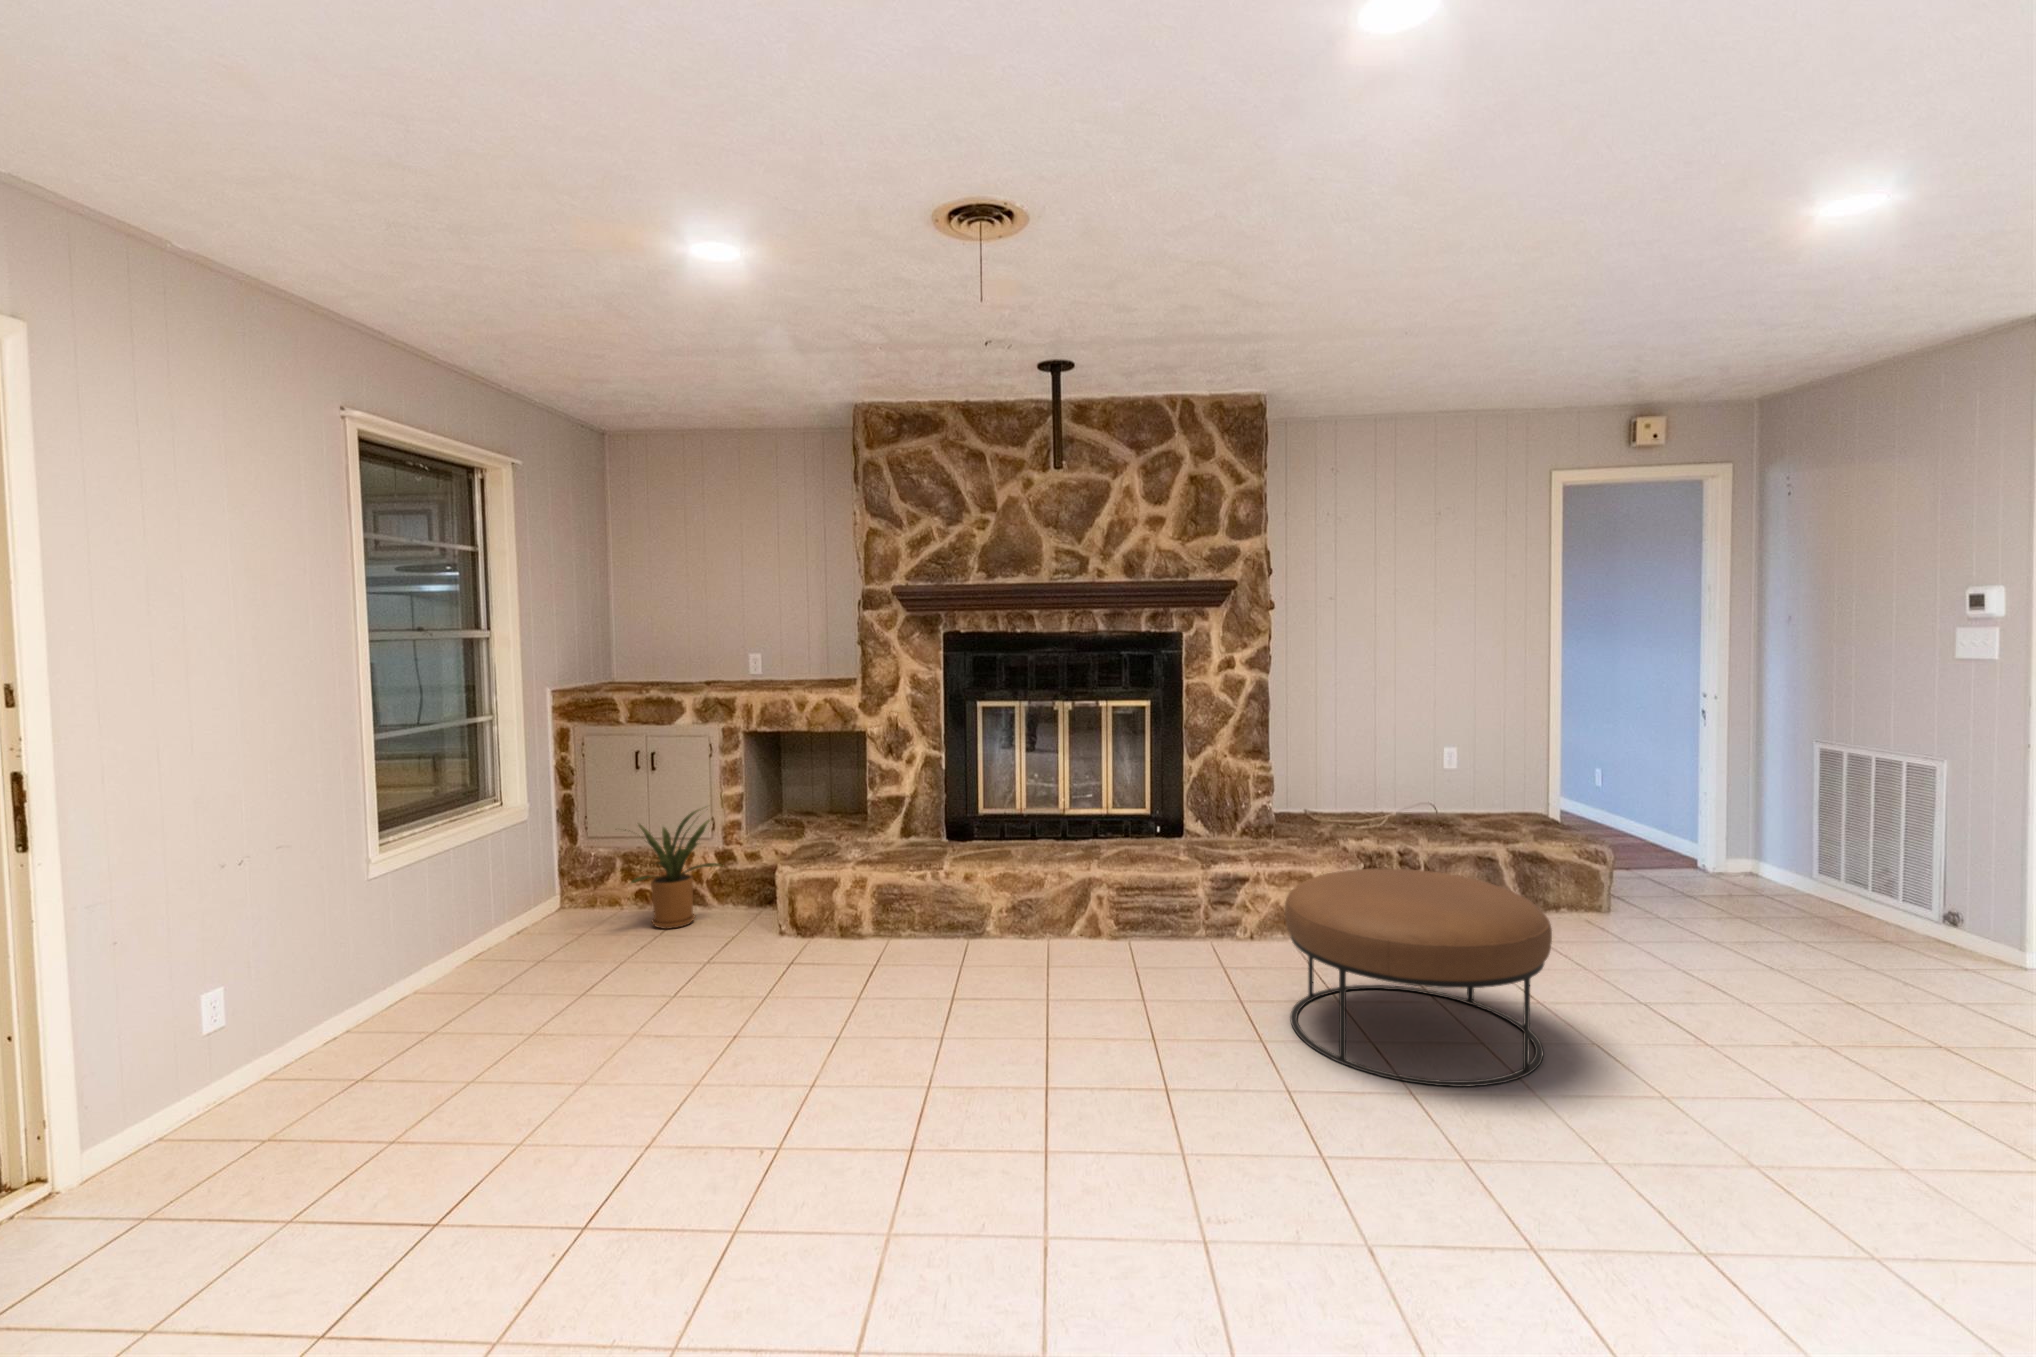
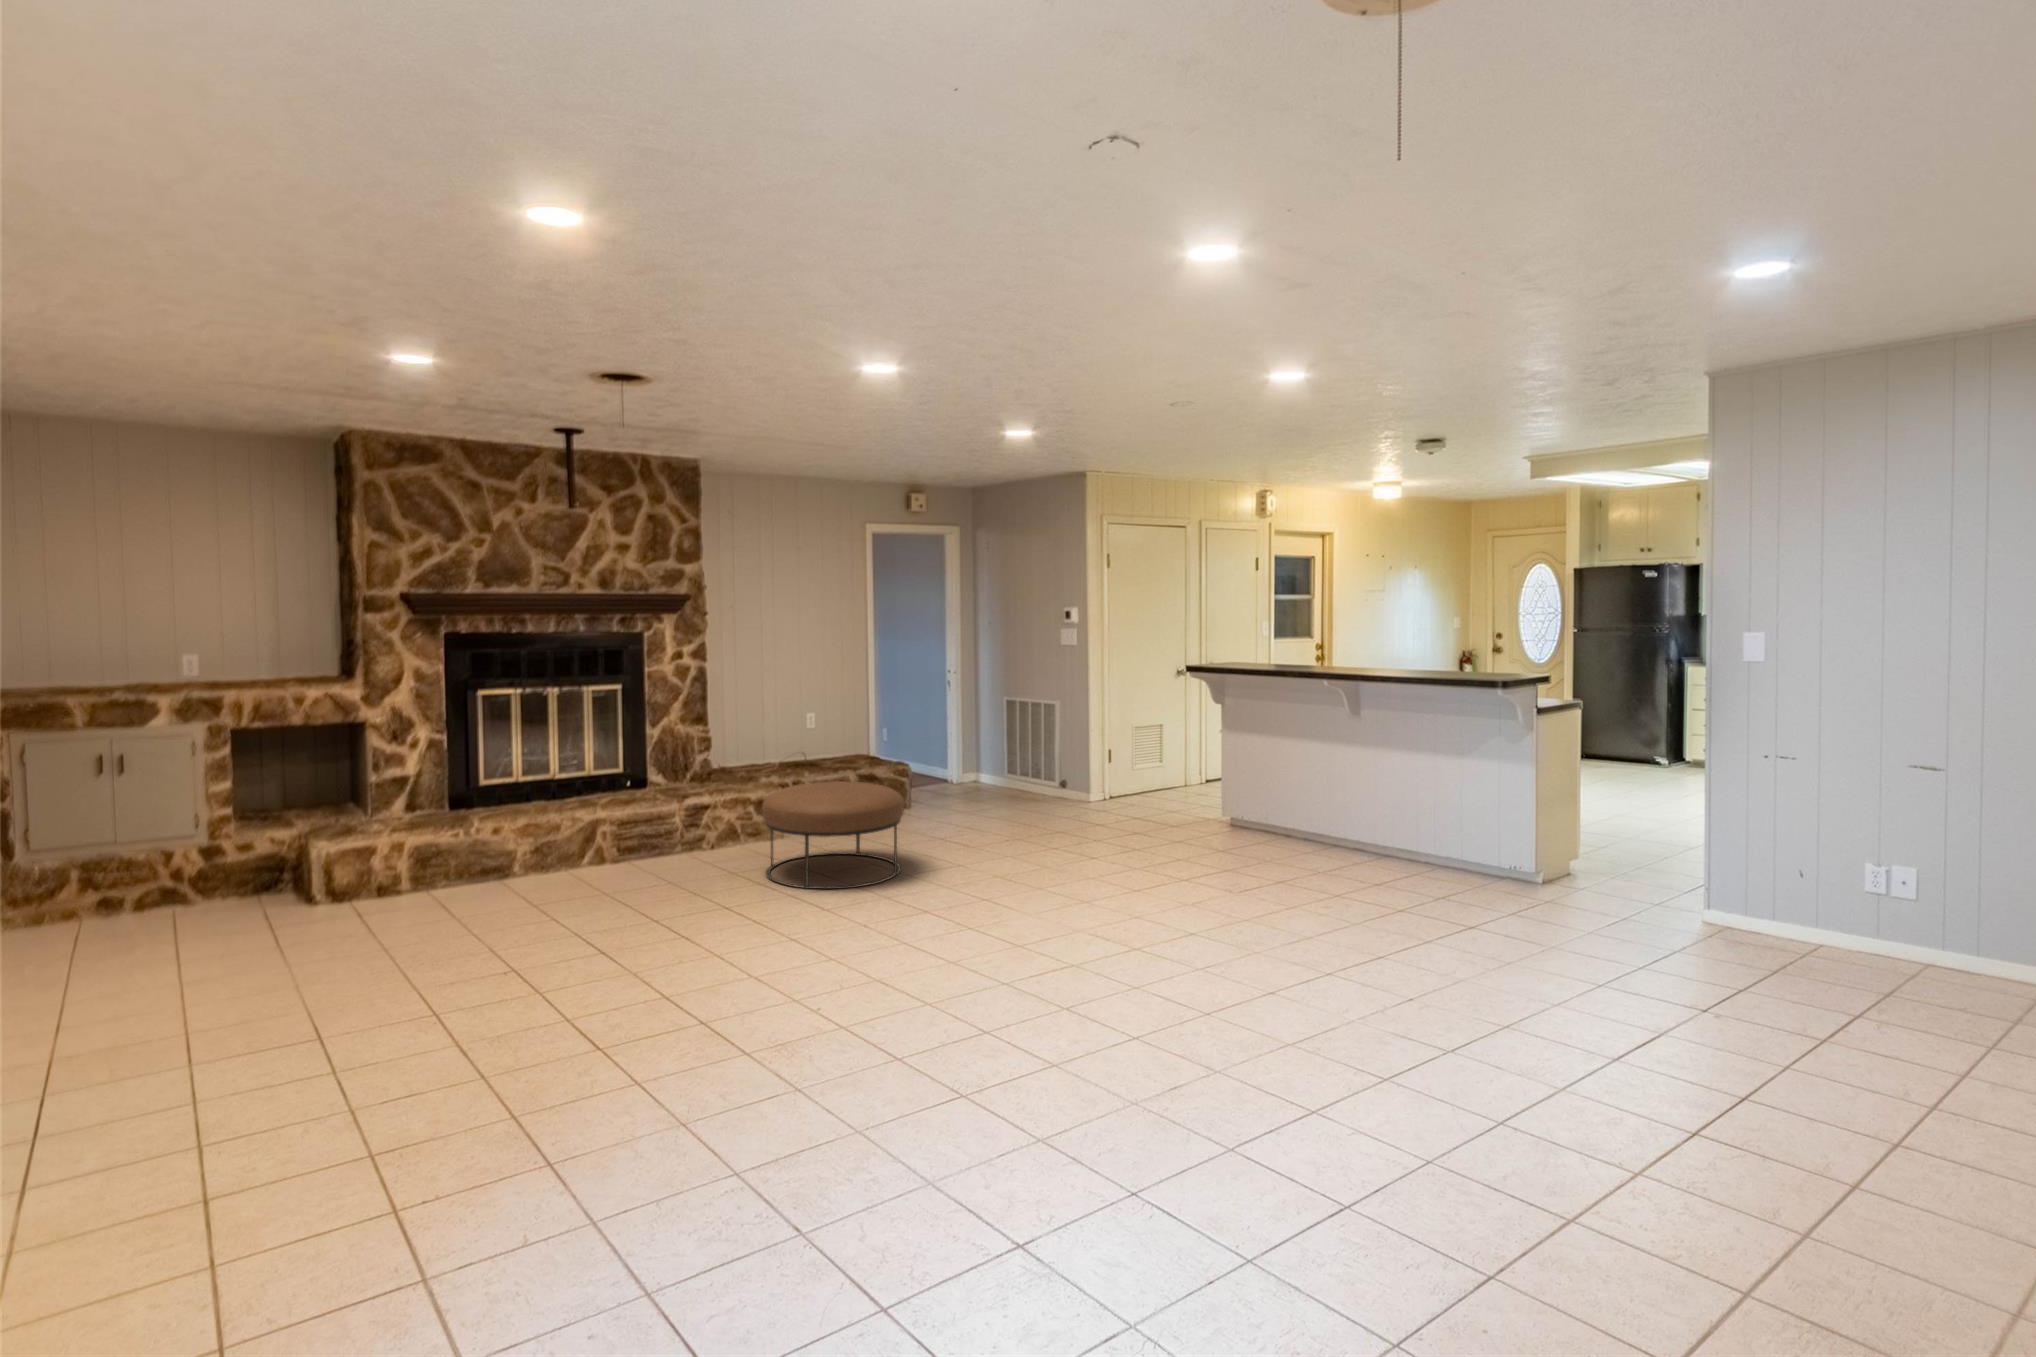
house plant: present [631,809,720,929] -> none [103,799,235,920]

